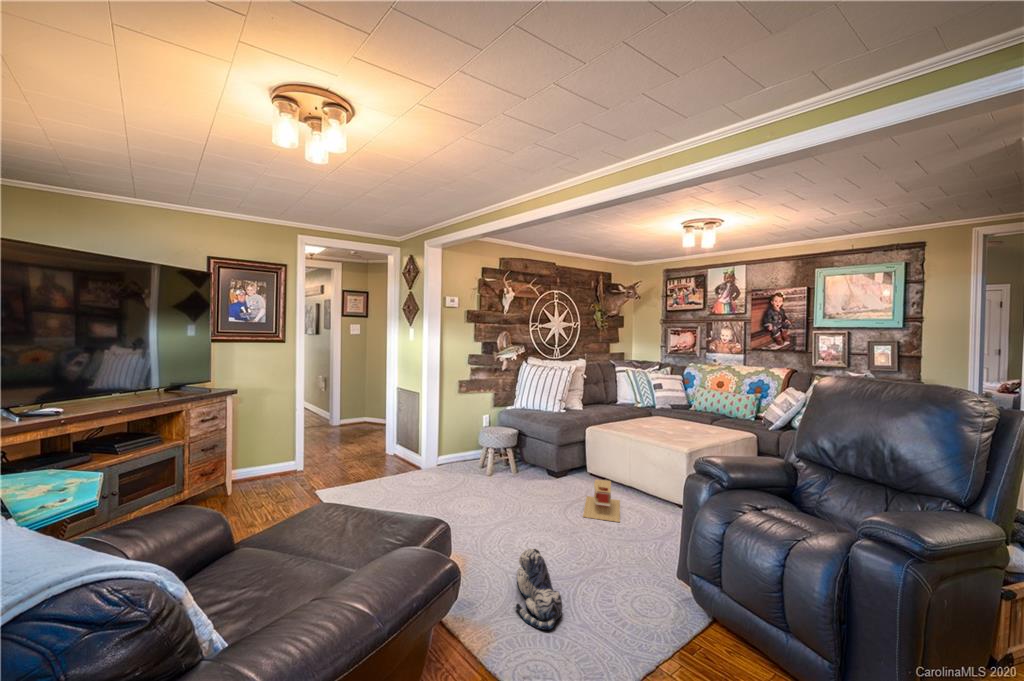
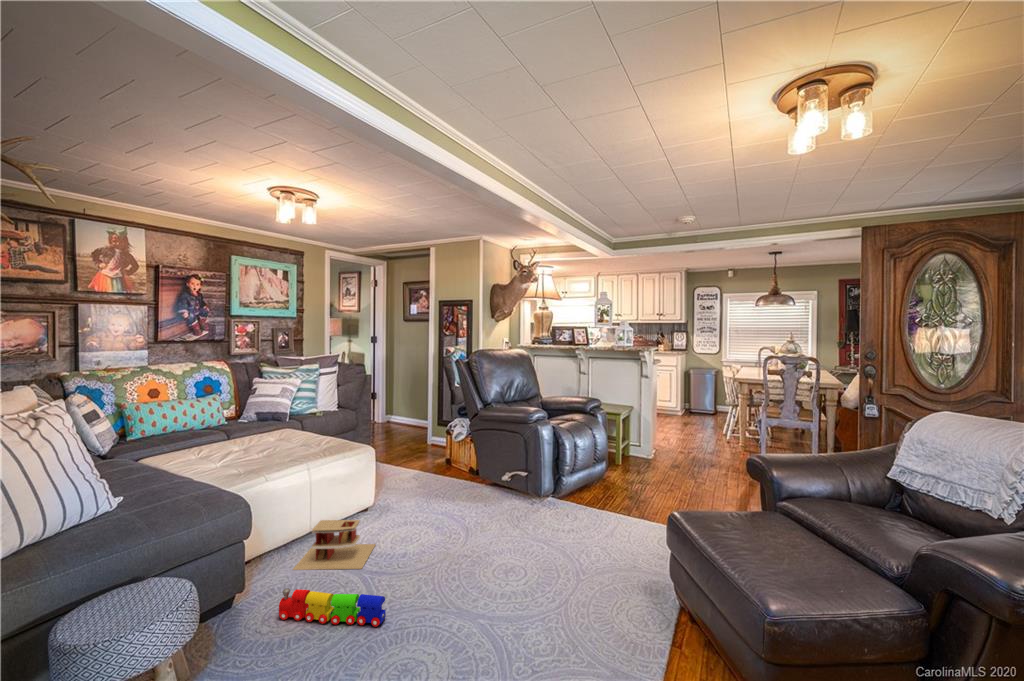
toy train: none [515,483,543,523] -> present [279,588,386,627]
plush toy: present [516,549,562,630] -> none [500,538,573,600]

